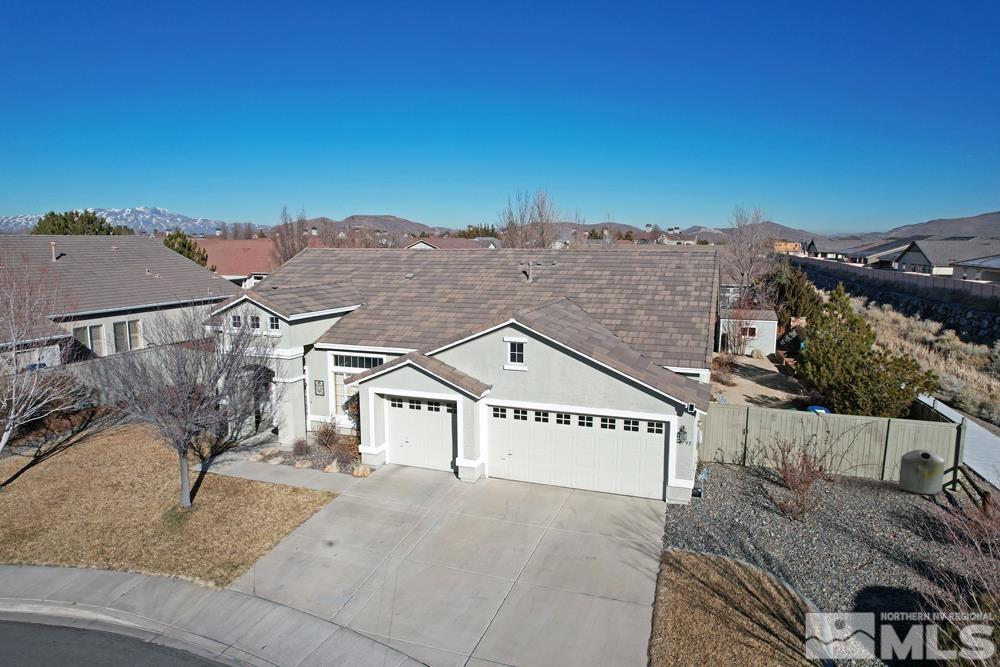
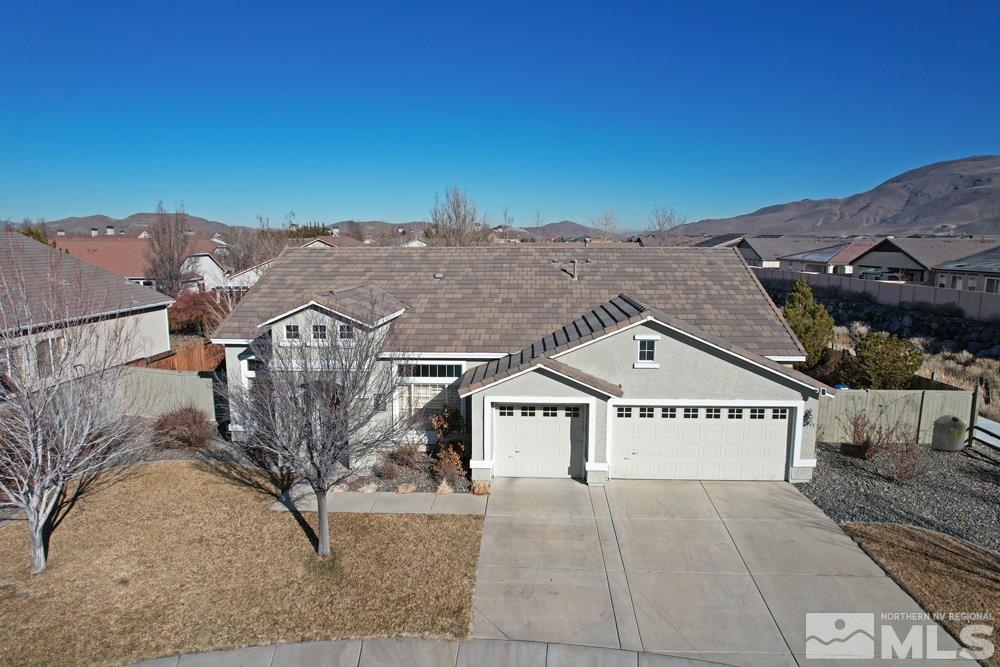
lounge chair: none [755,468,793,494] -> present [840,440,870,464]

